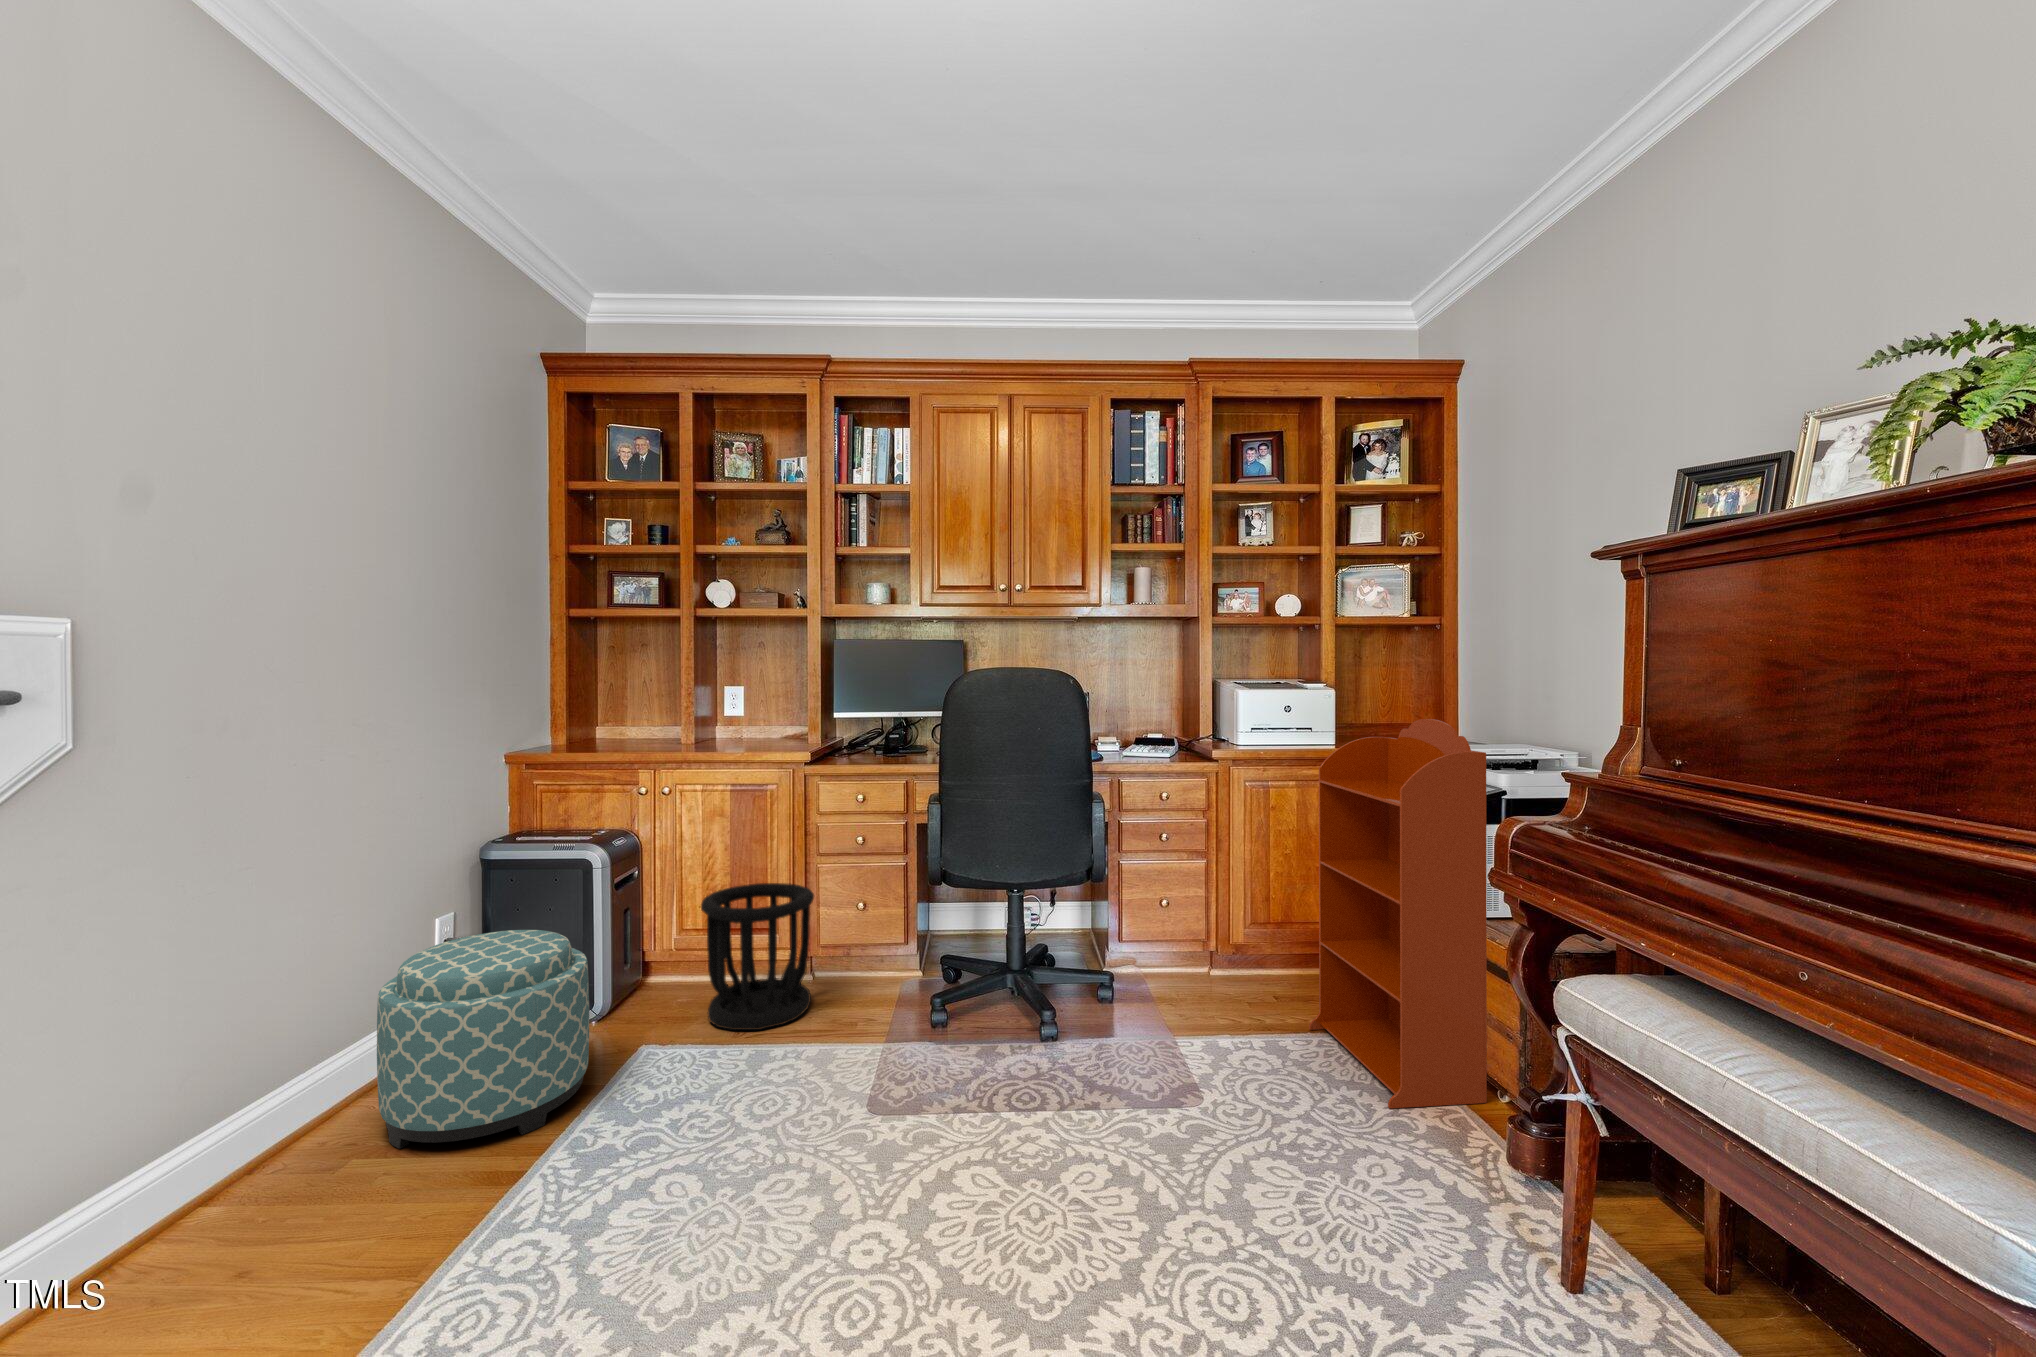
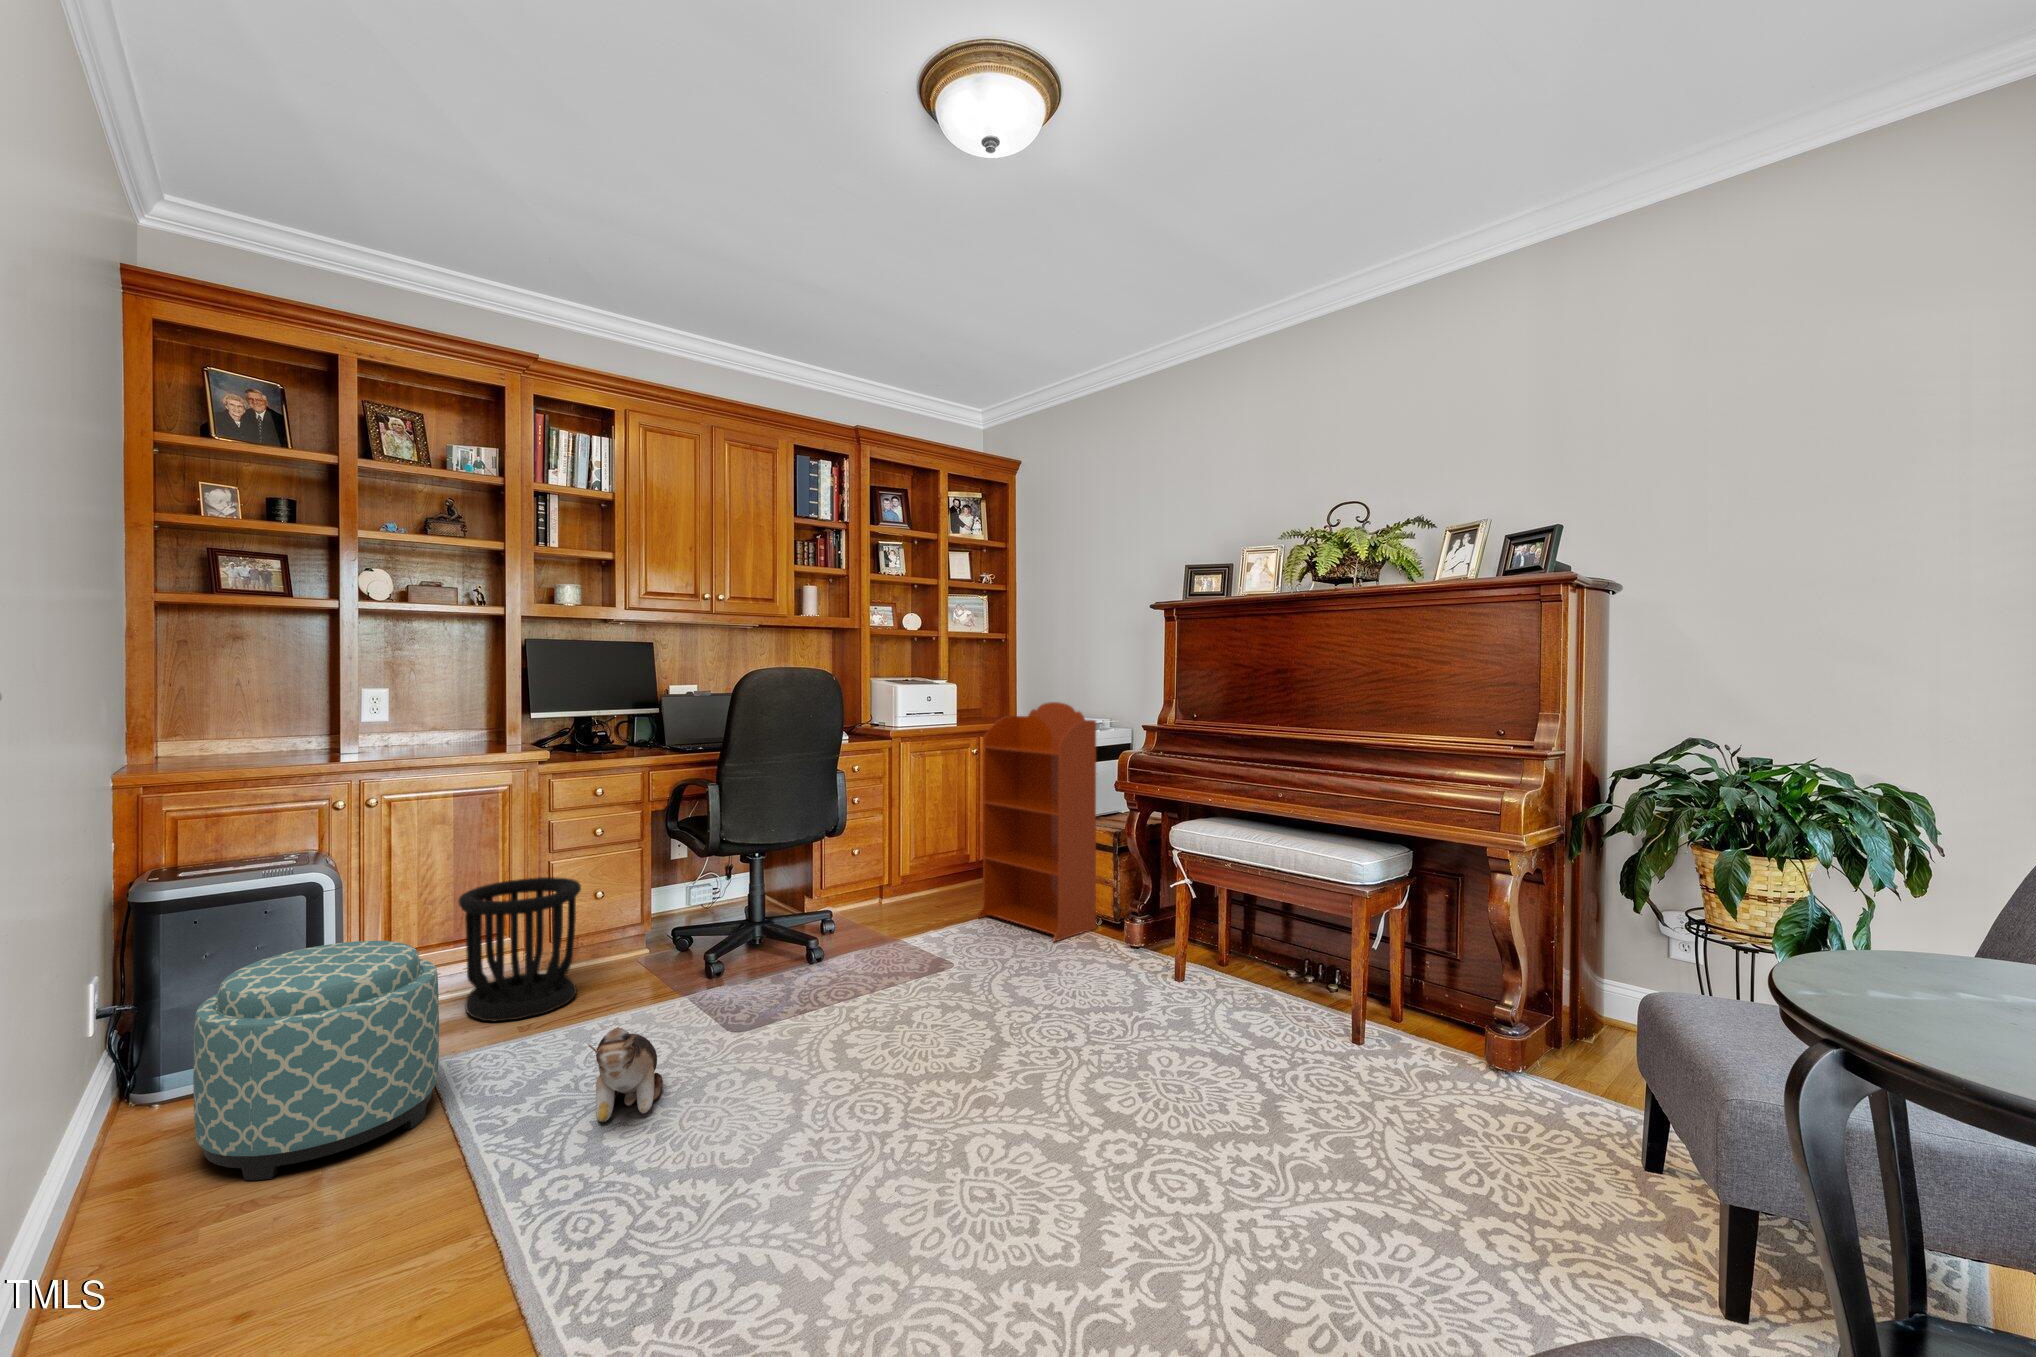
plush toy: none [574,1096,742,1209] -> present [588,1027,663,1122]

